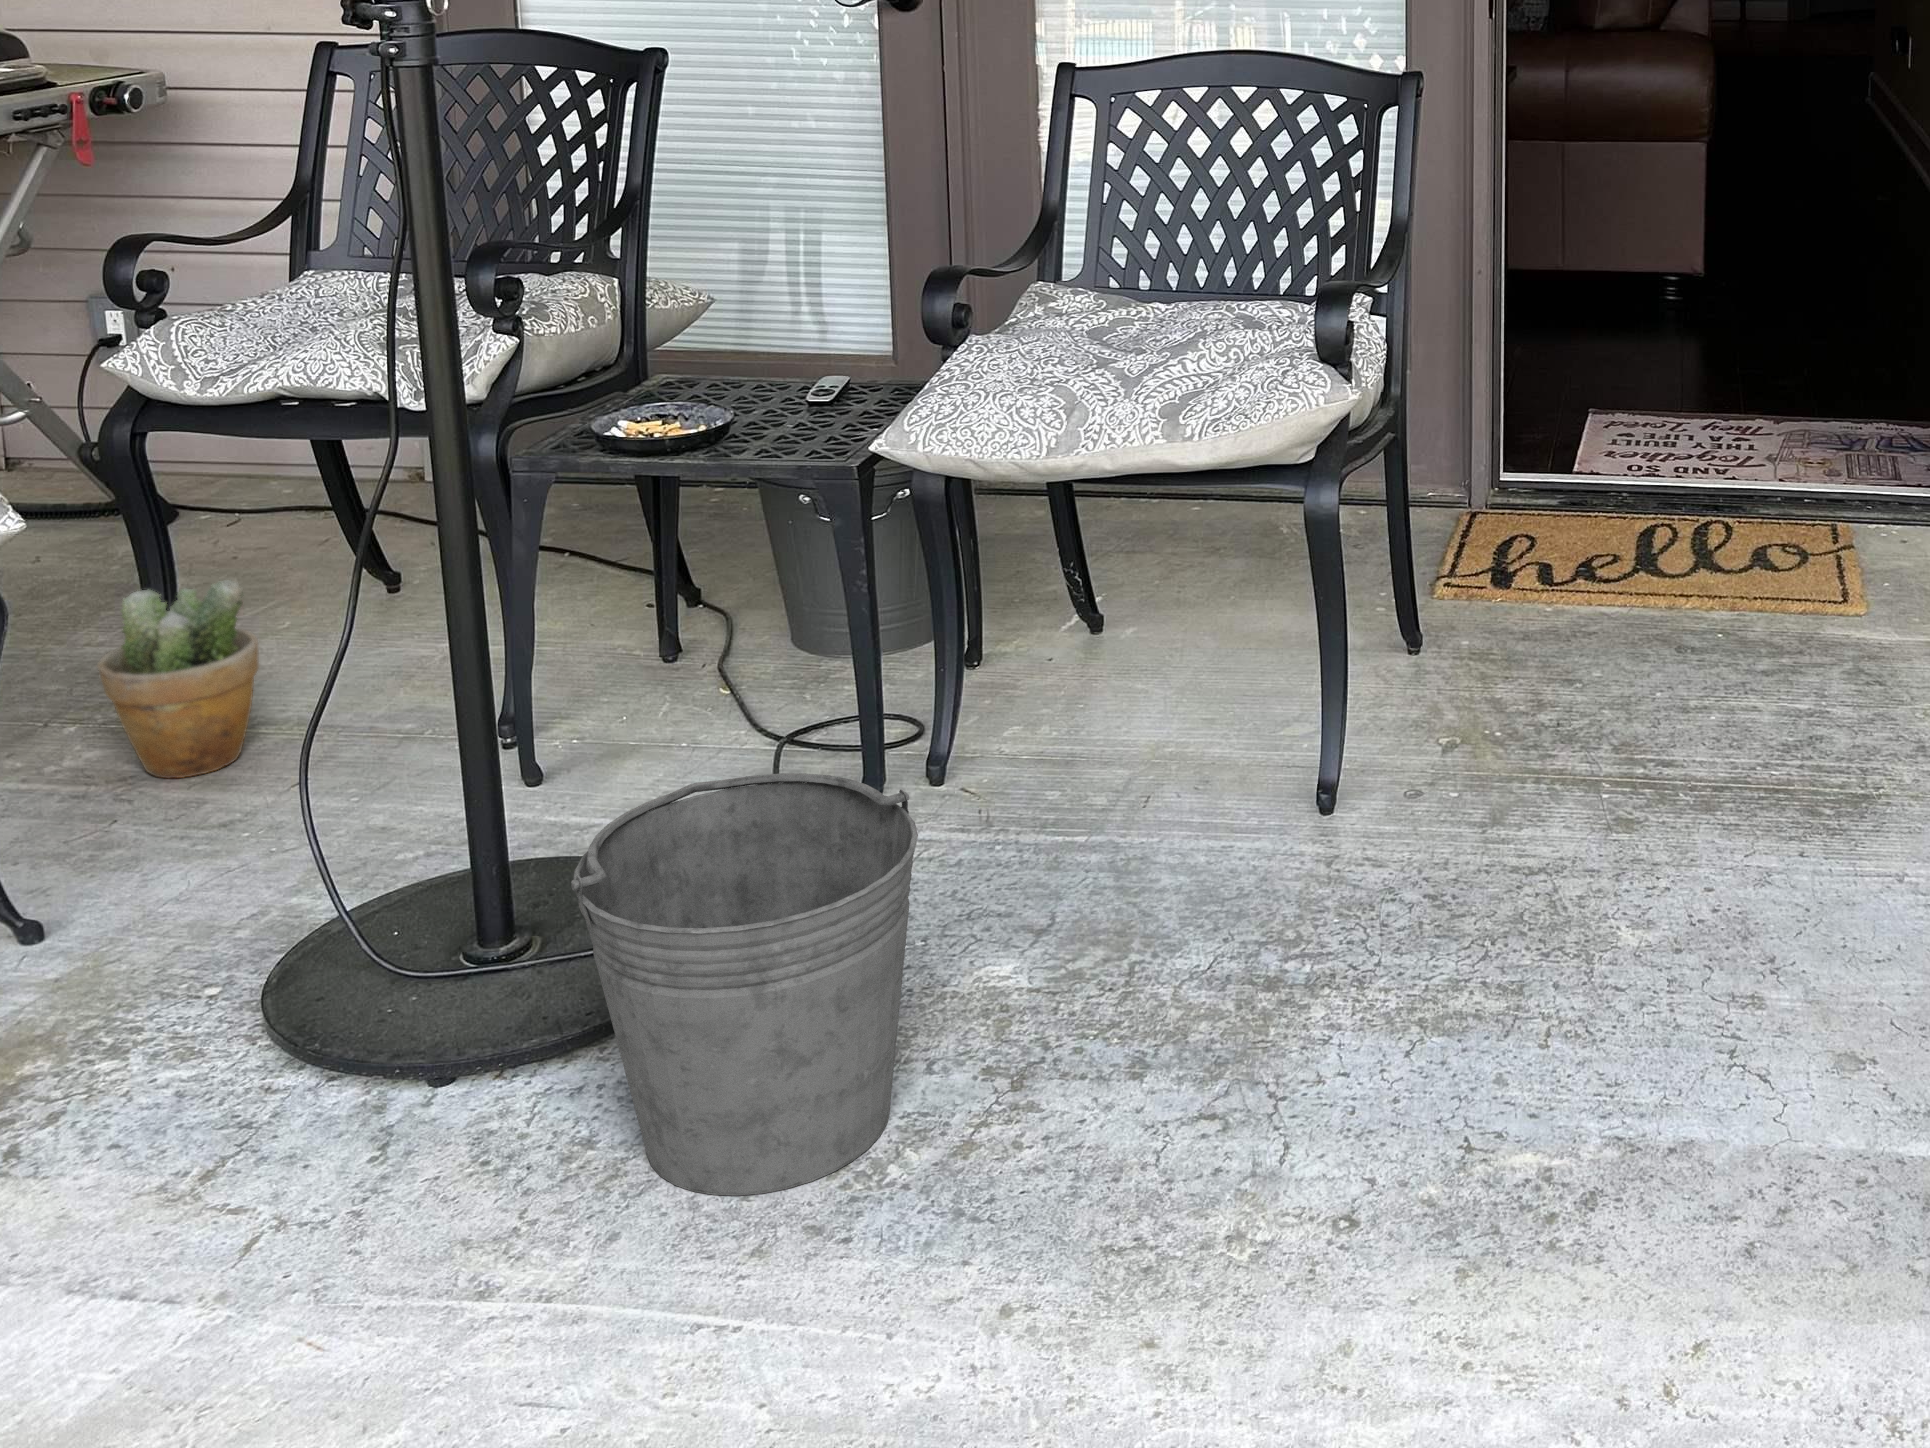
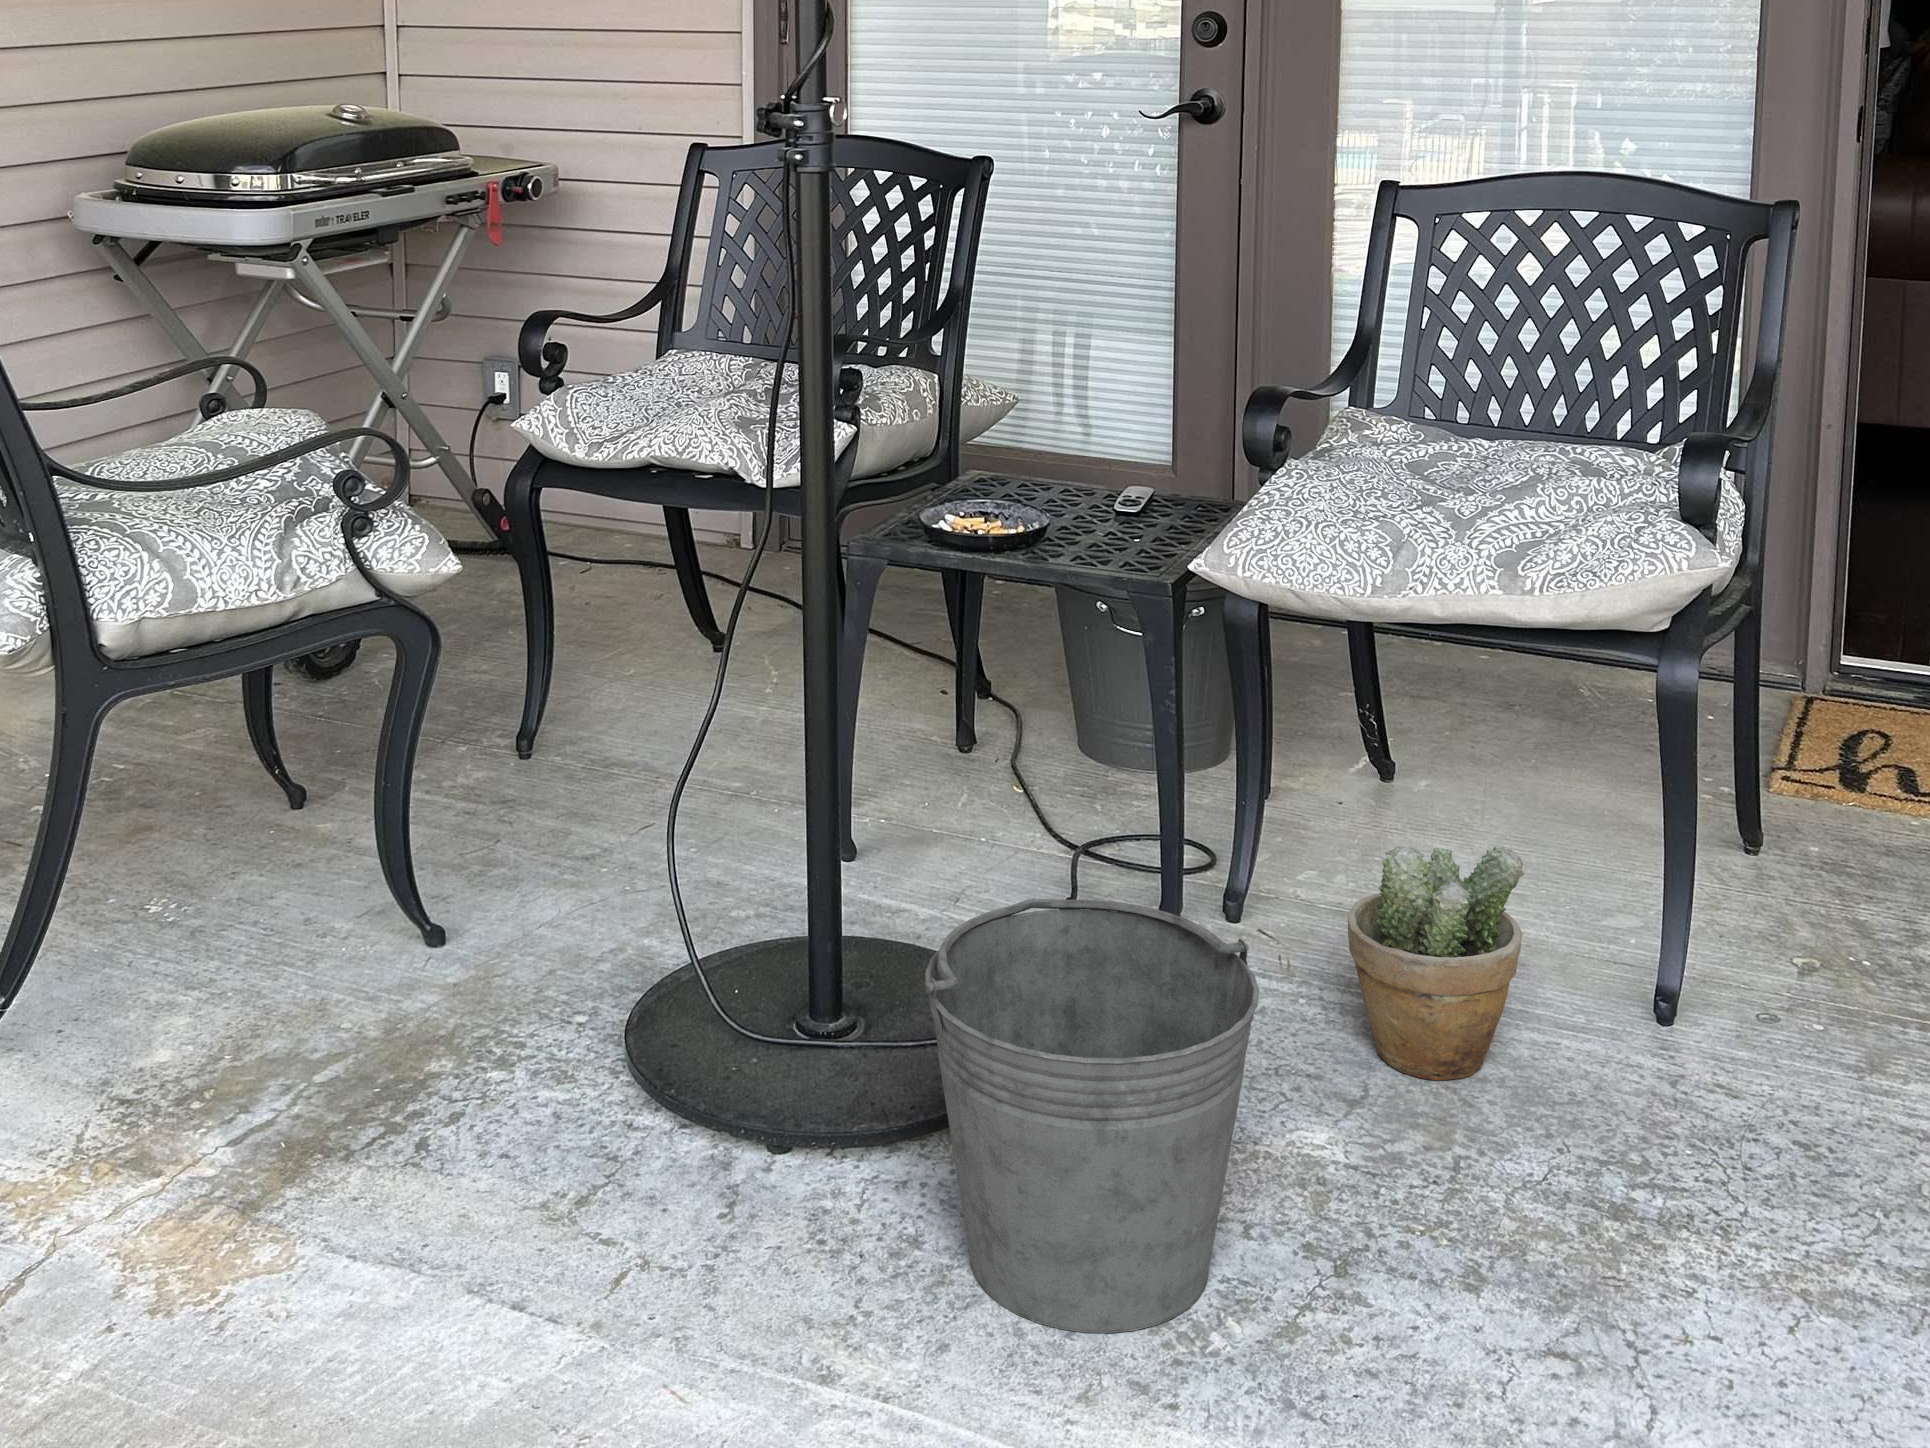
potted plant: present [98,580,259,778] -> present [1348,846,1524,1080]

